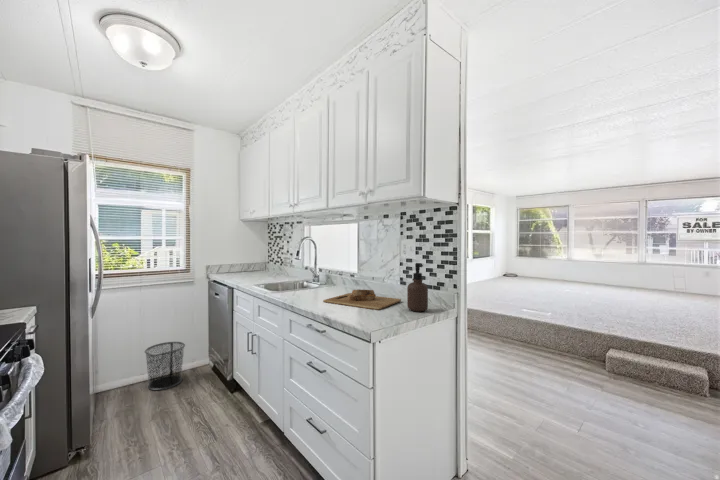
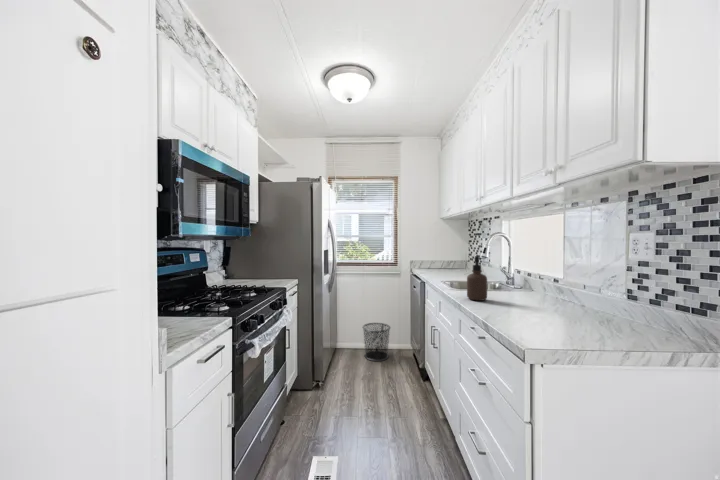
soap dispenser: present [407,264,428,312] -> present [467,256,487,301]
cutting board: present [323,290,401,310] -> none [499,297,623,328]

